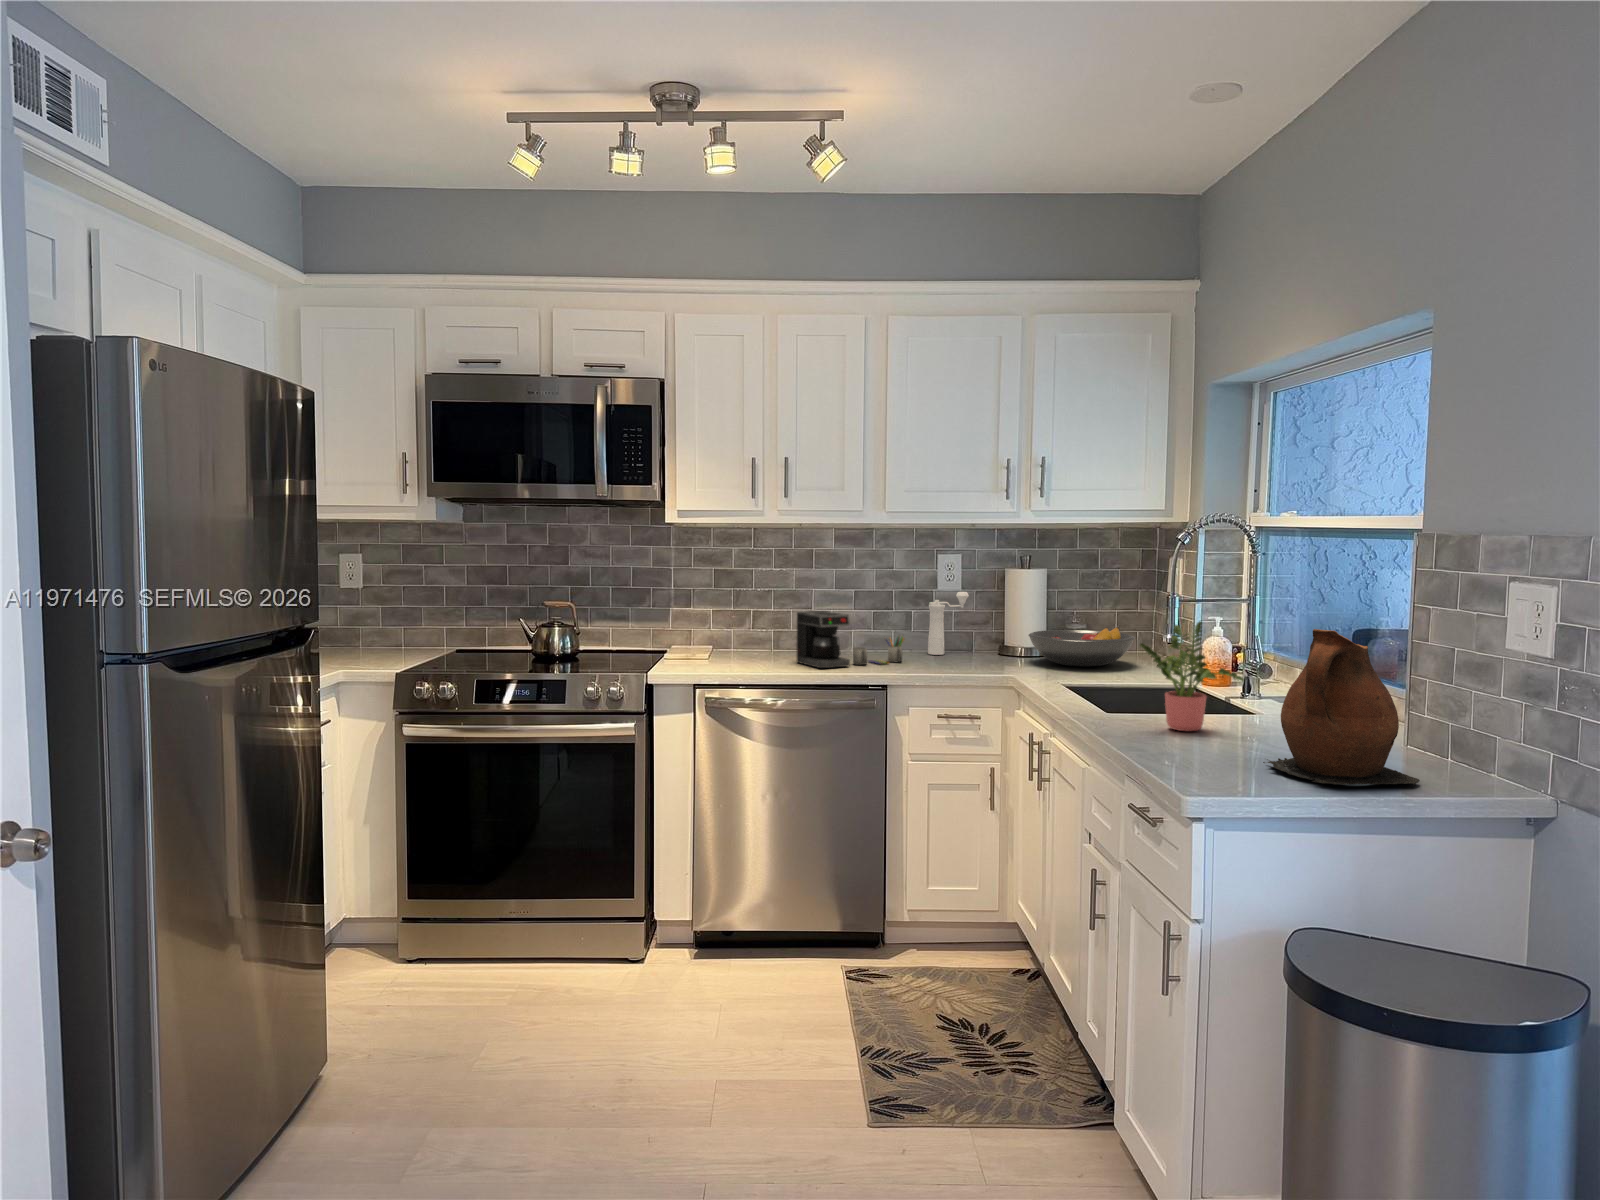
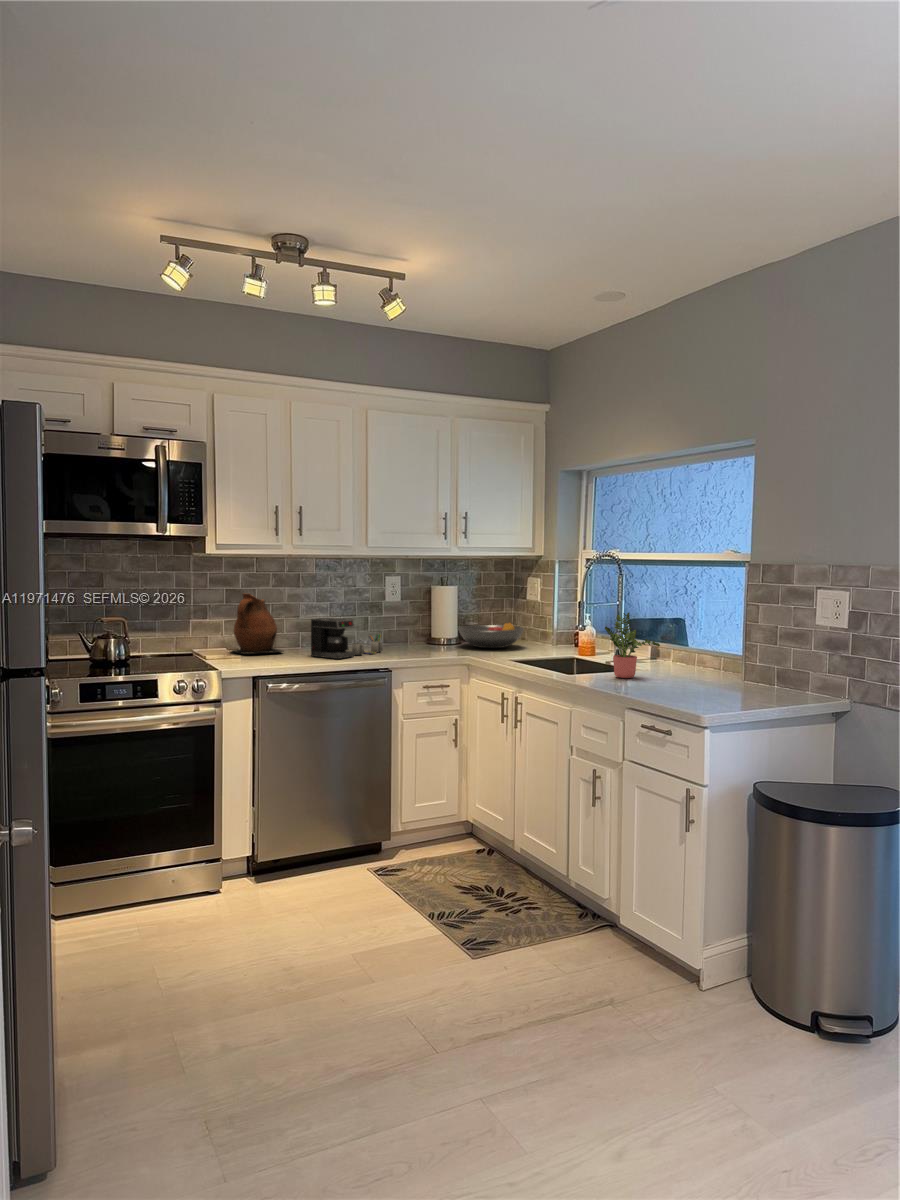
pepper mill: present [928,592,969,655] -> none [386,602,409,646]
ceramic pitcher: present [1263,629,1420,786] -> present [232,593,282,654]

